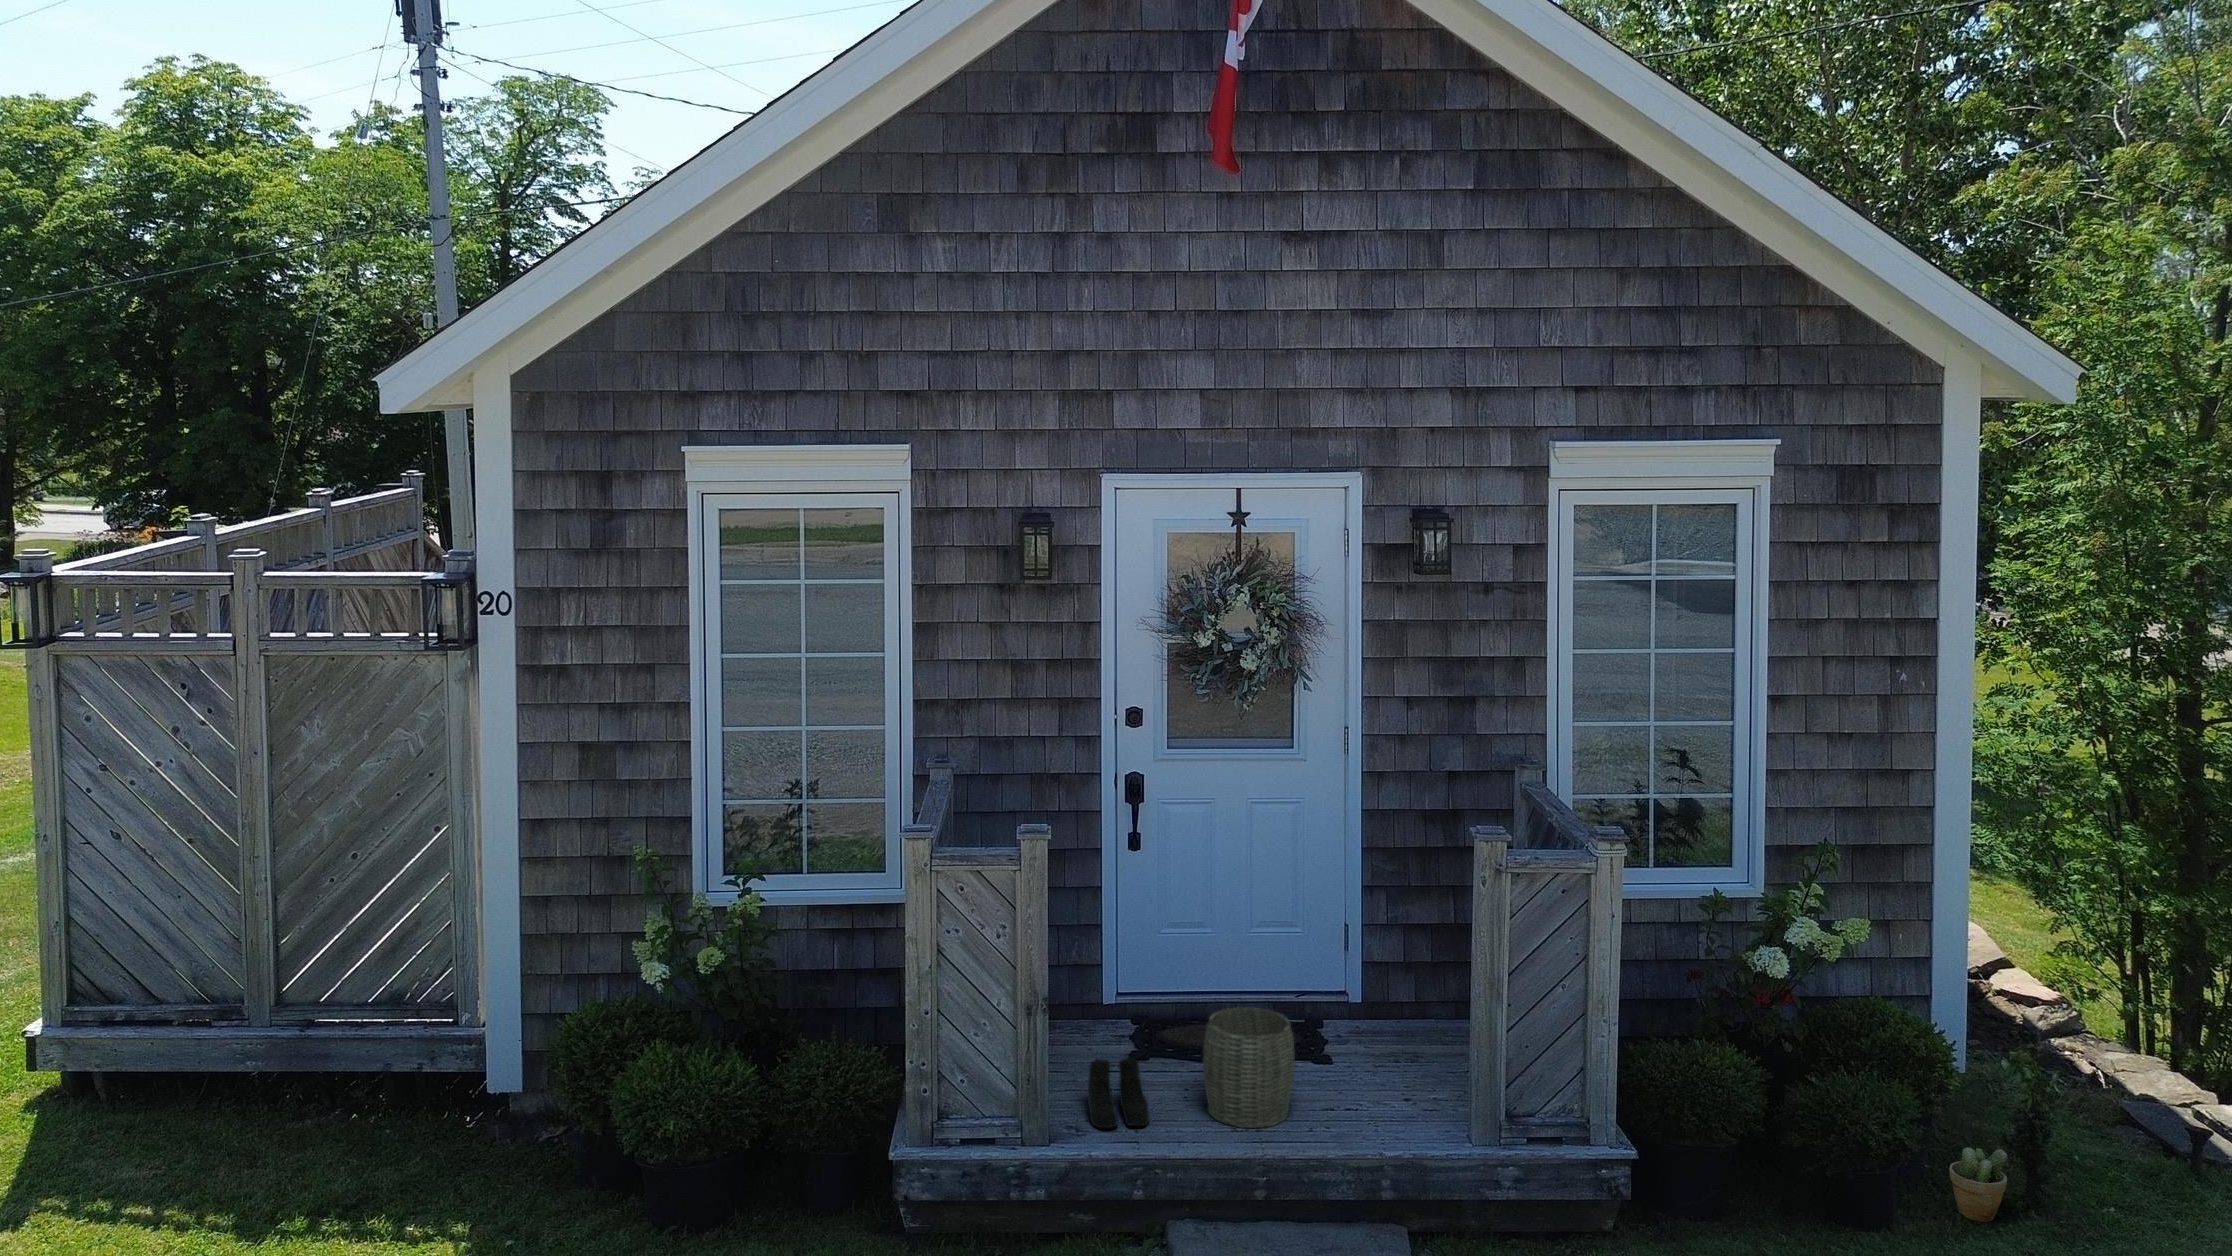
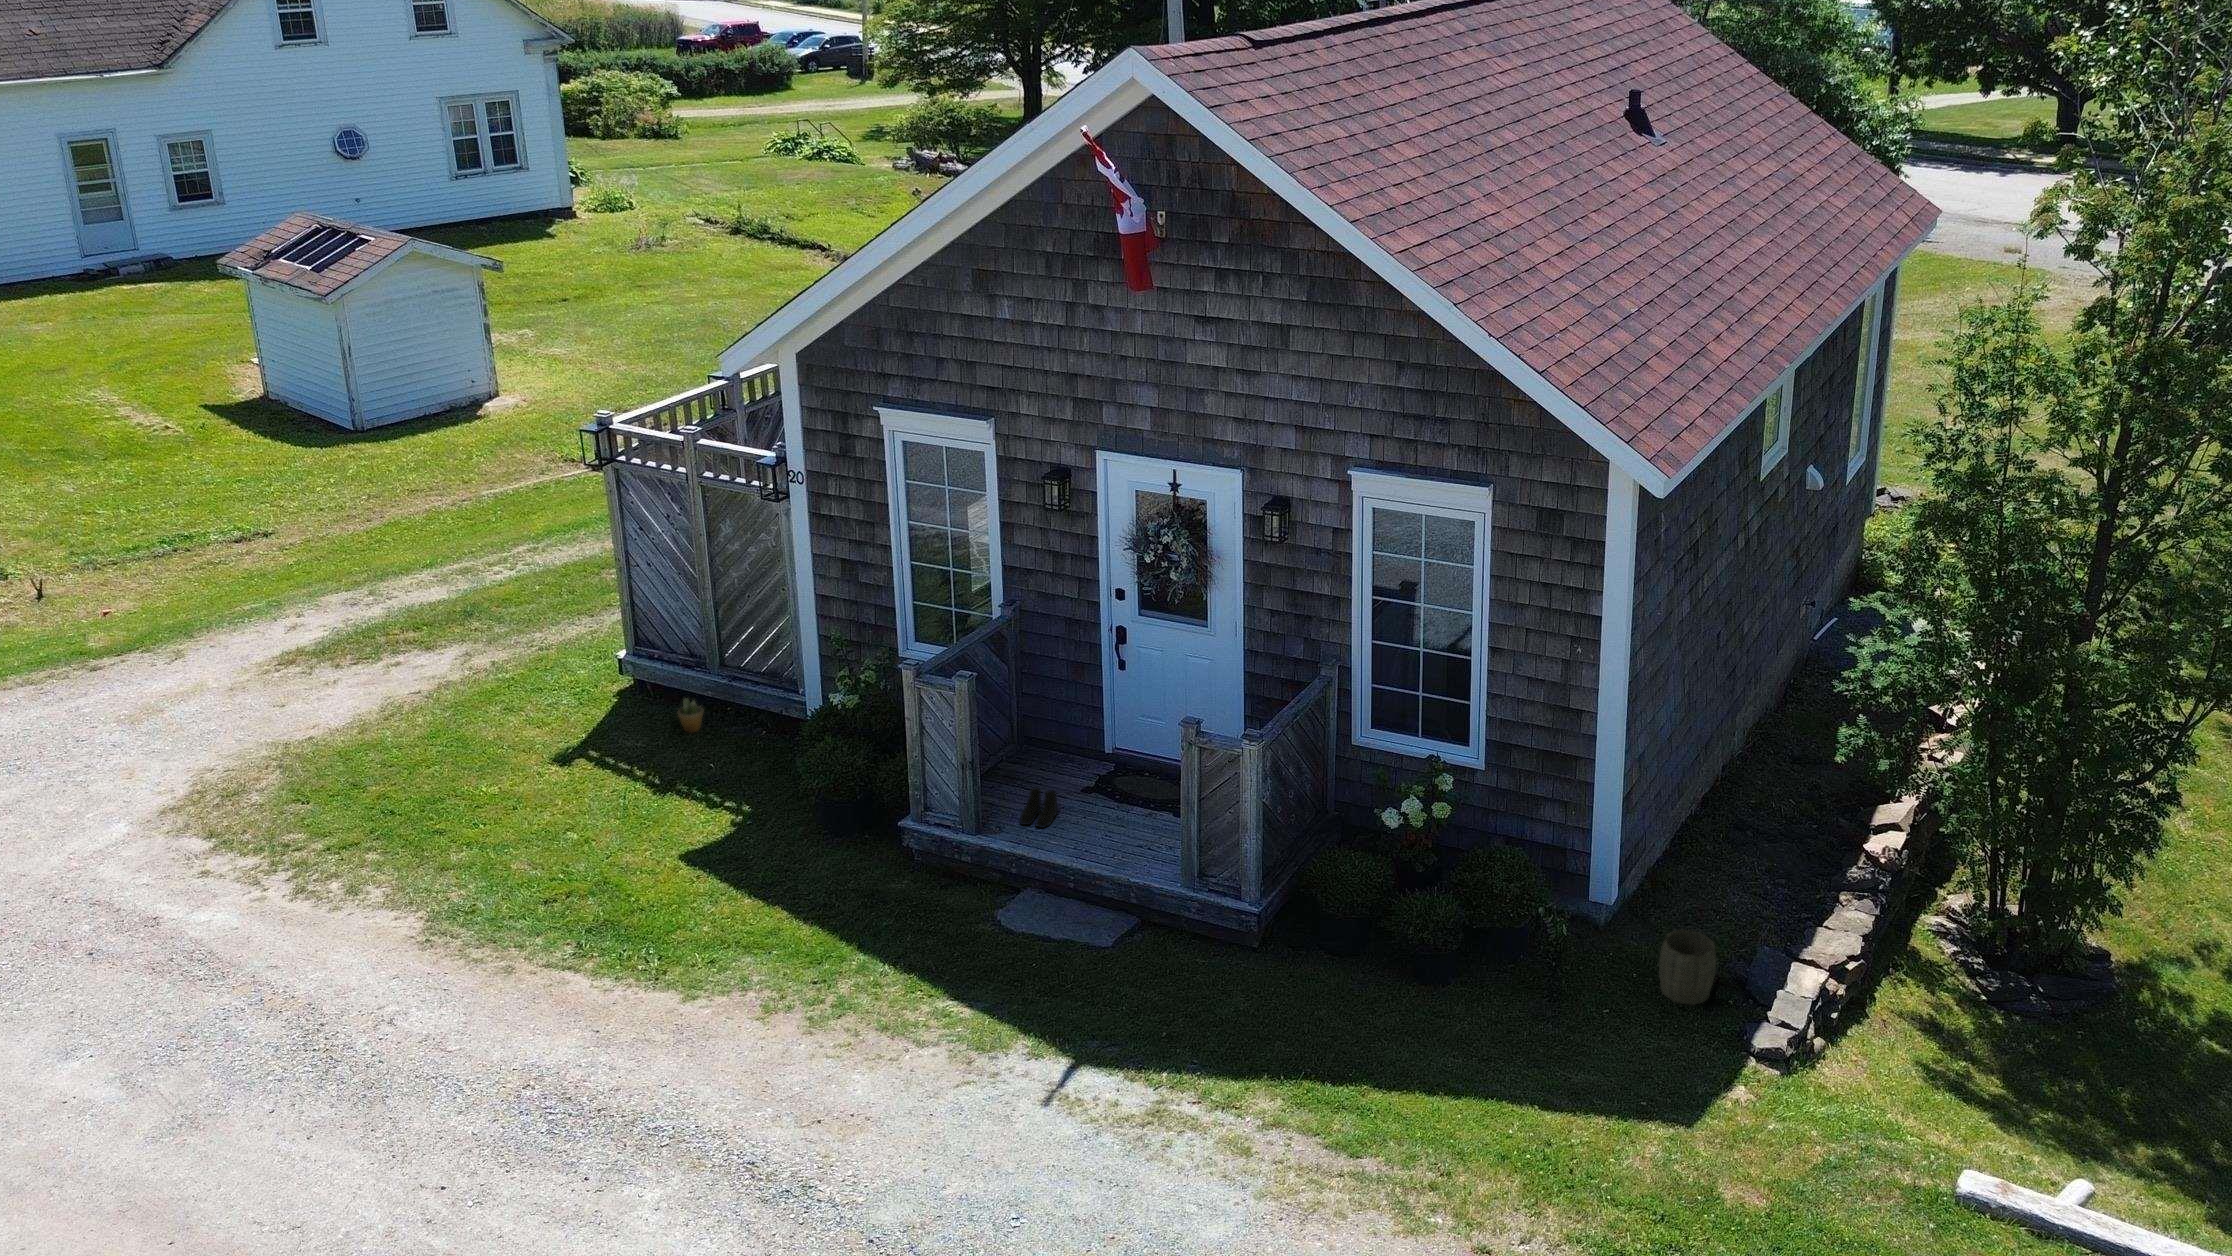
woven basket: present [1203,1007,1295,1128] -> present [1659,930,1716,1005]
potted plant: present [1950,1148,2007,1222] -> present [678,699,703,733]

